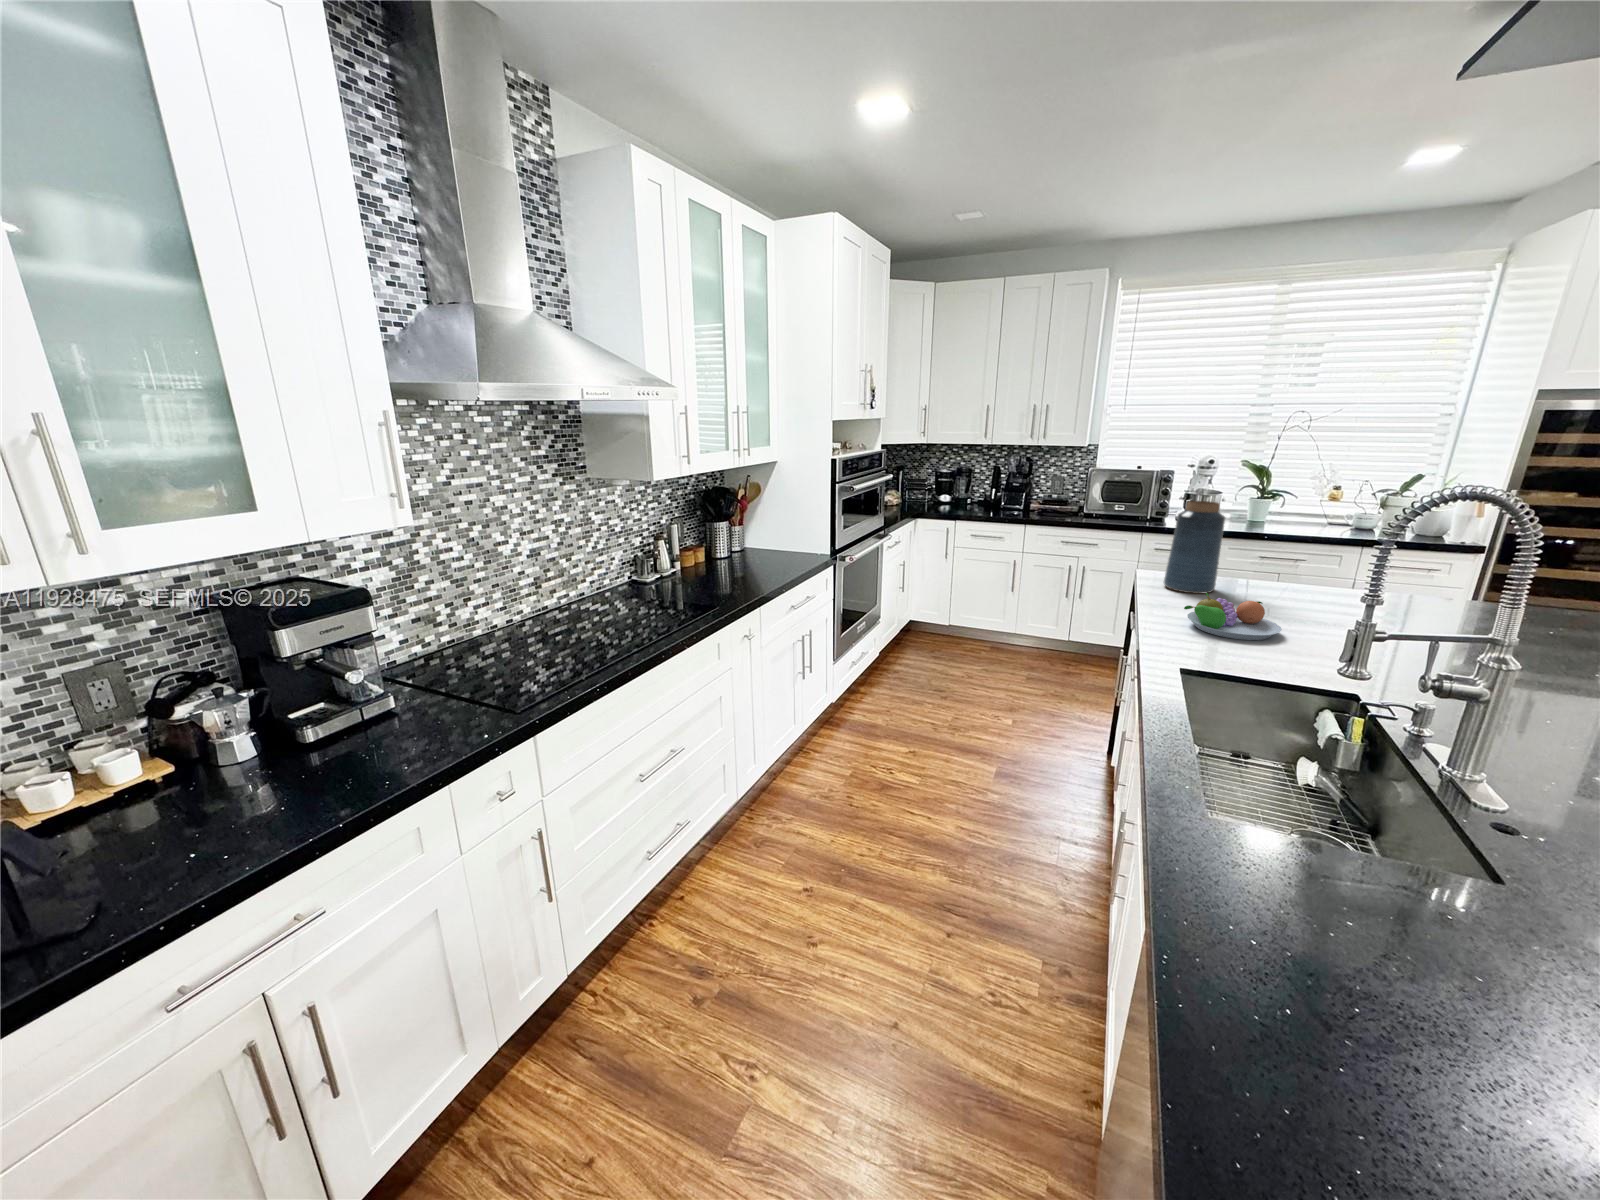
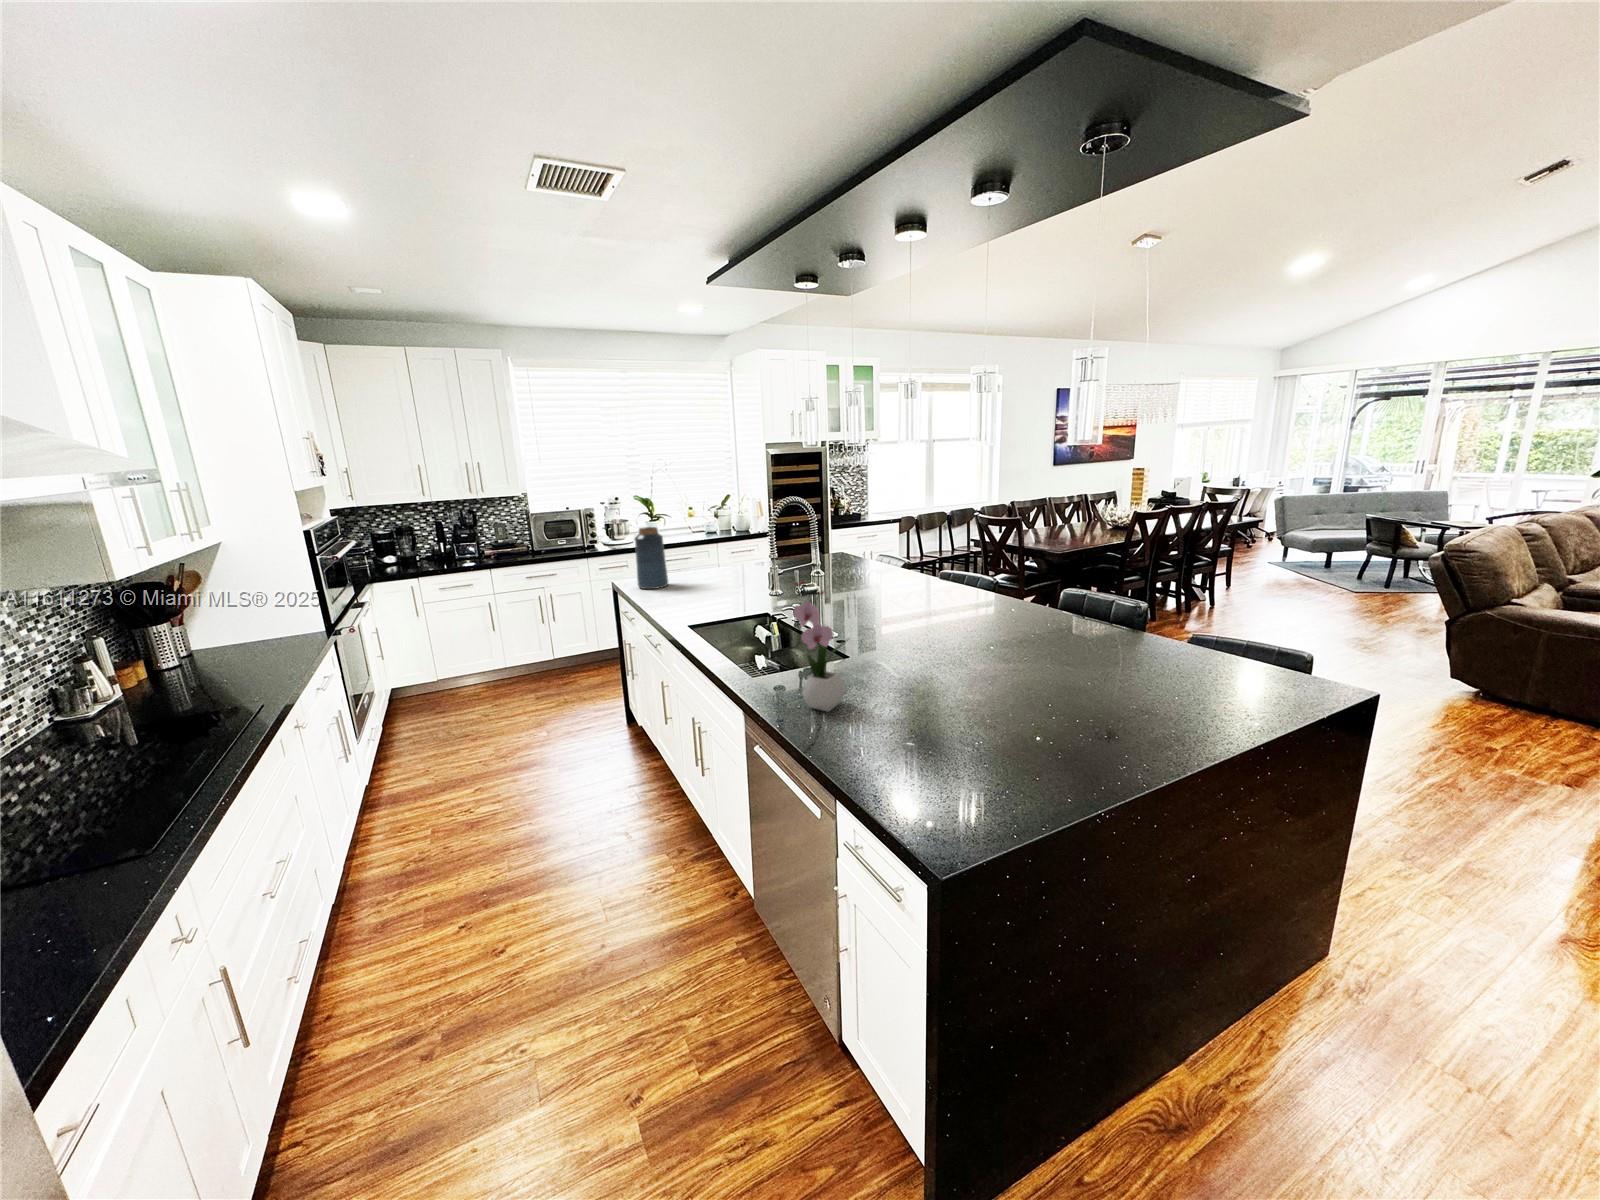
fruit bowl: present [1184,593,1282,640] -> none [670,582,719,606]
flower arrangement: none [1245,686,1475,1044] -> present [793,581,846,712]

